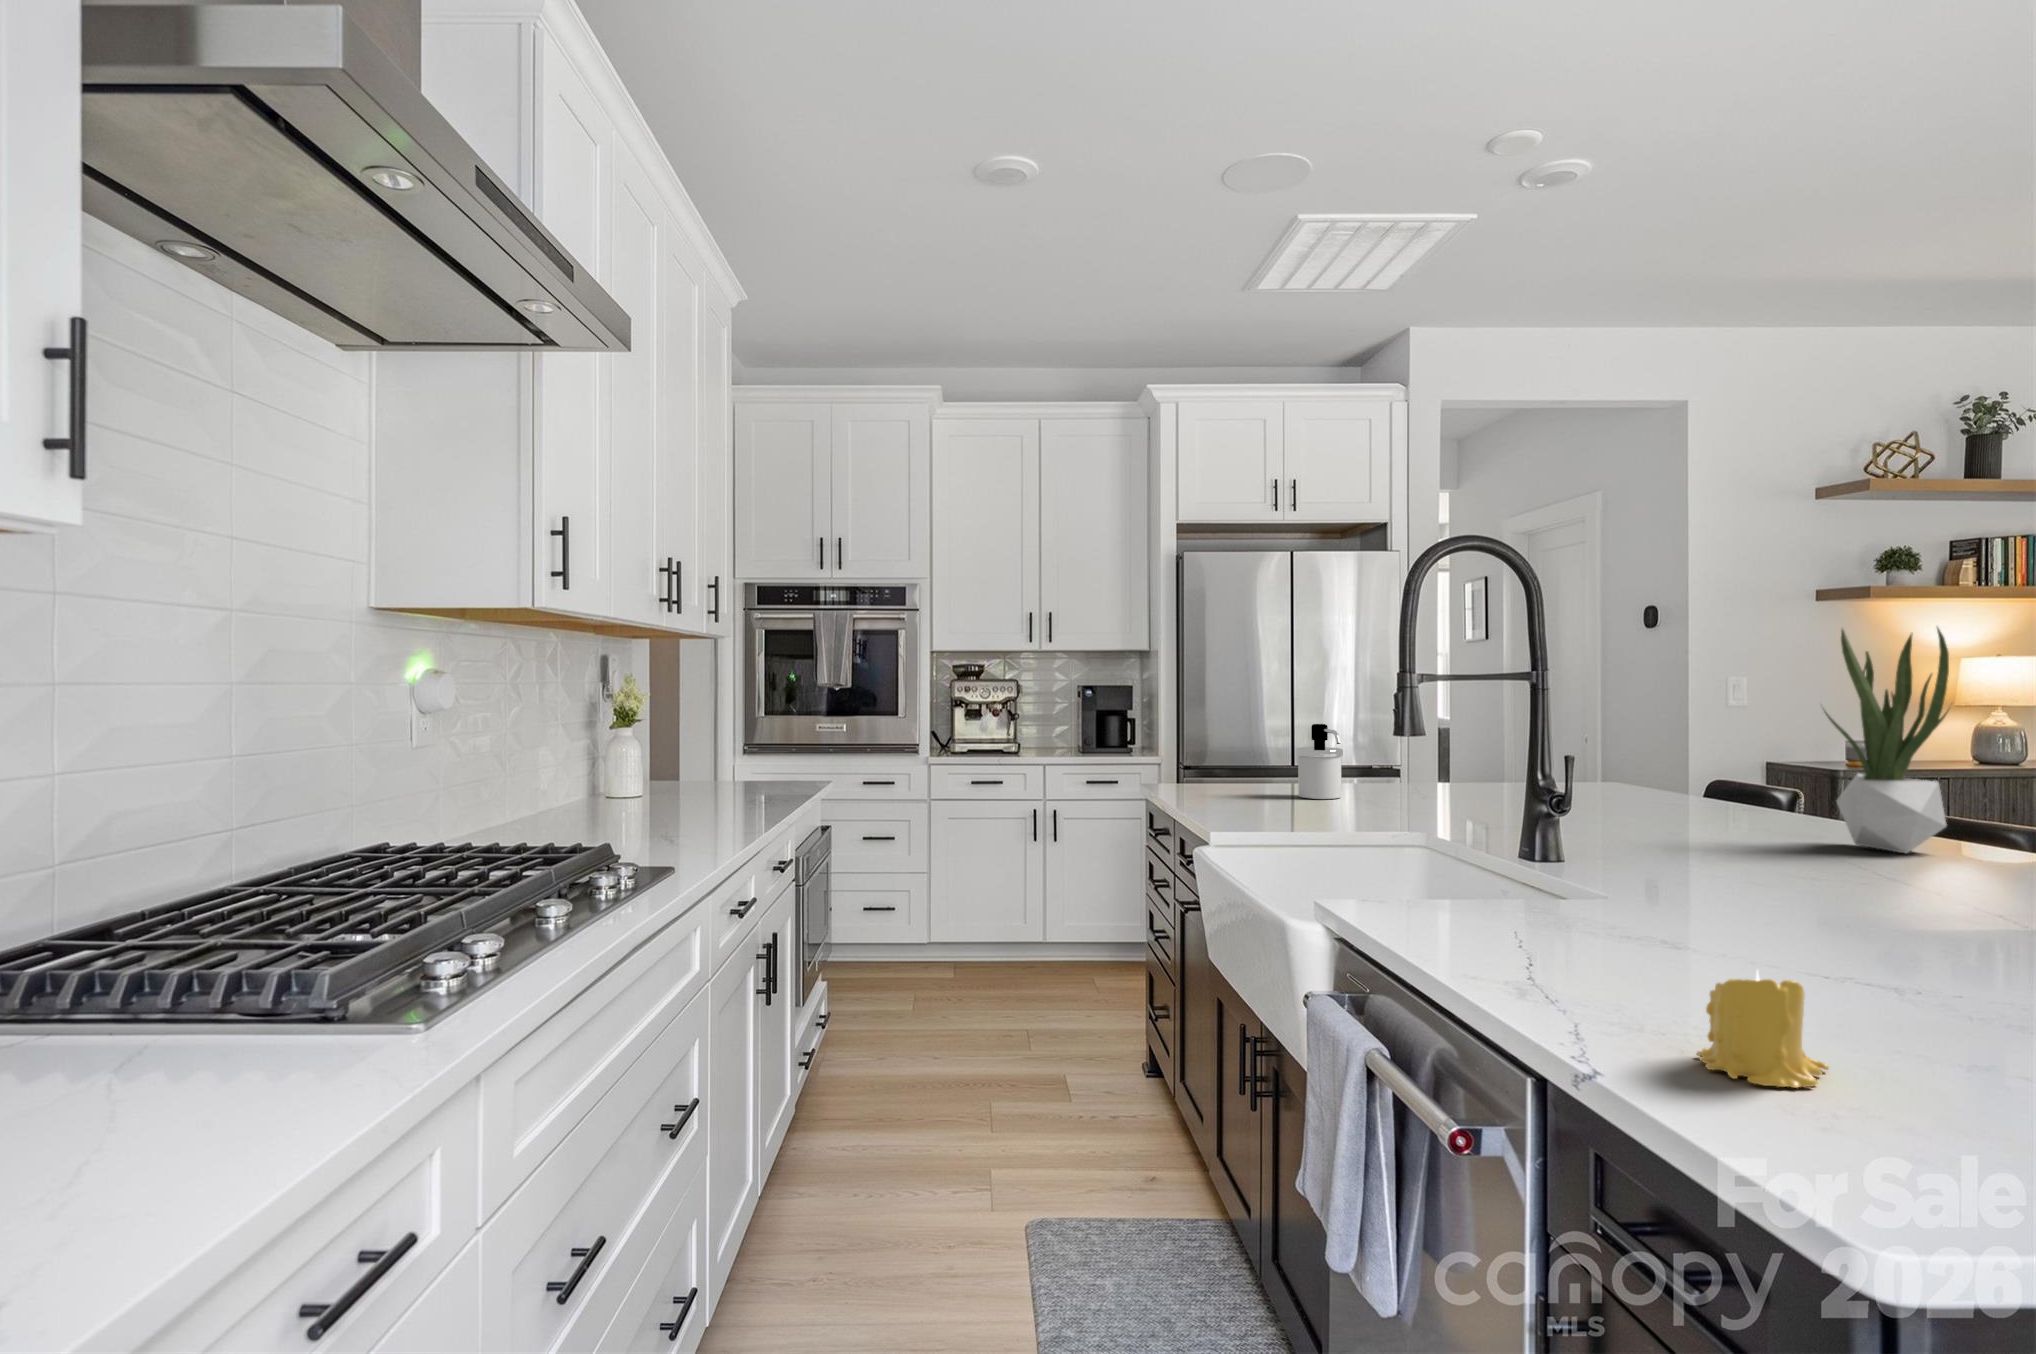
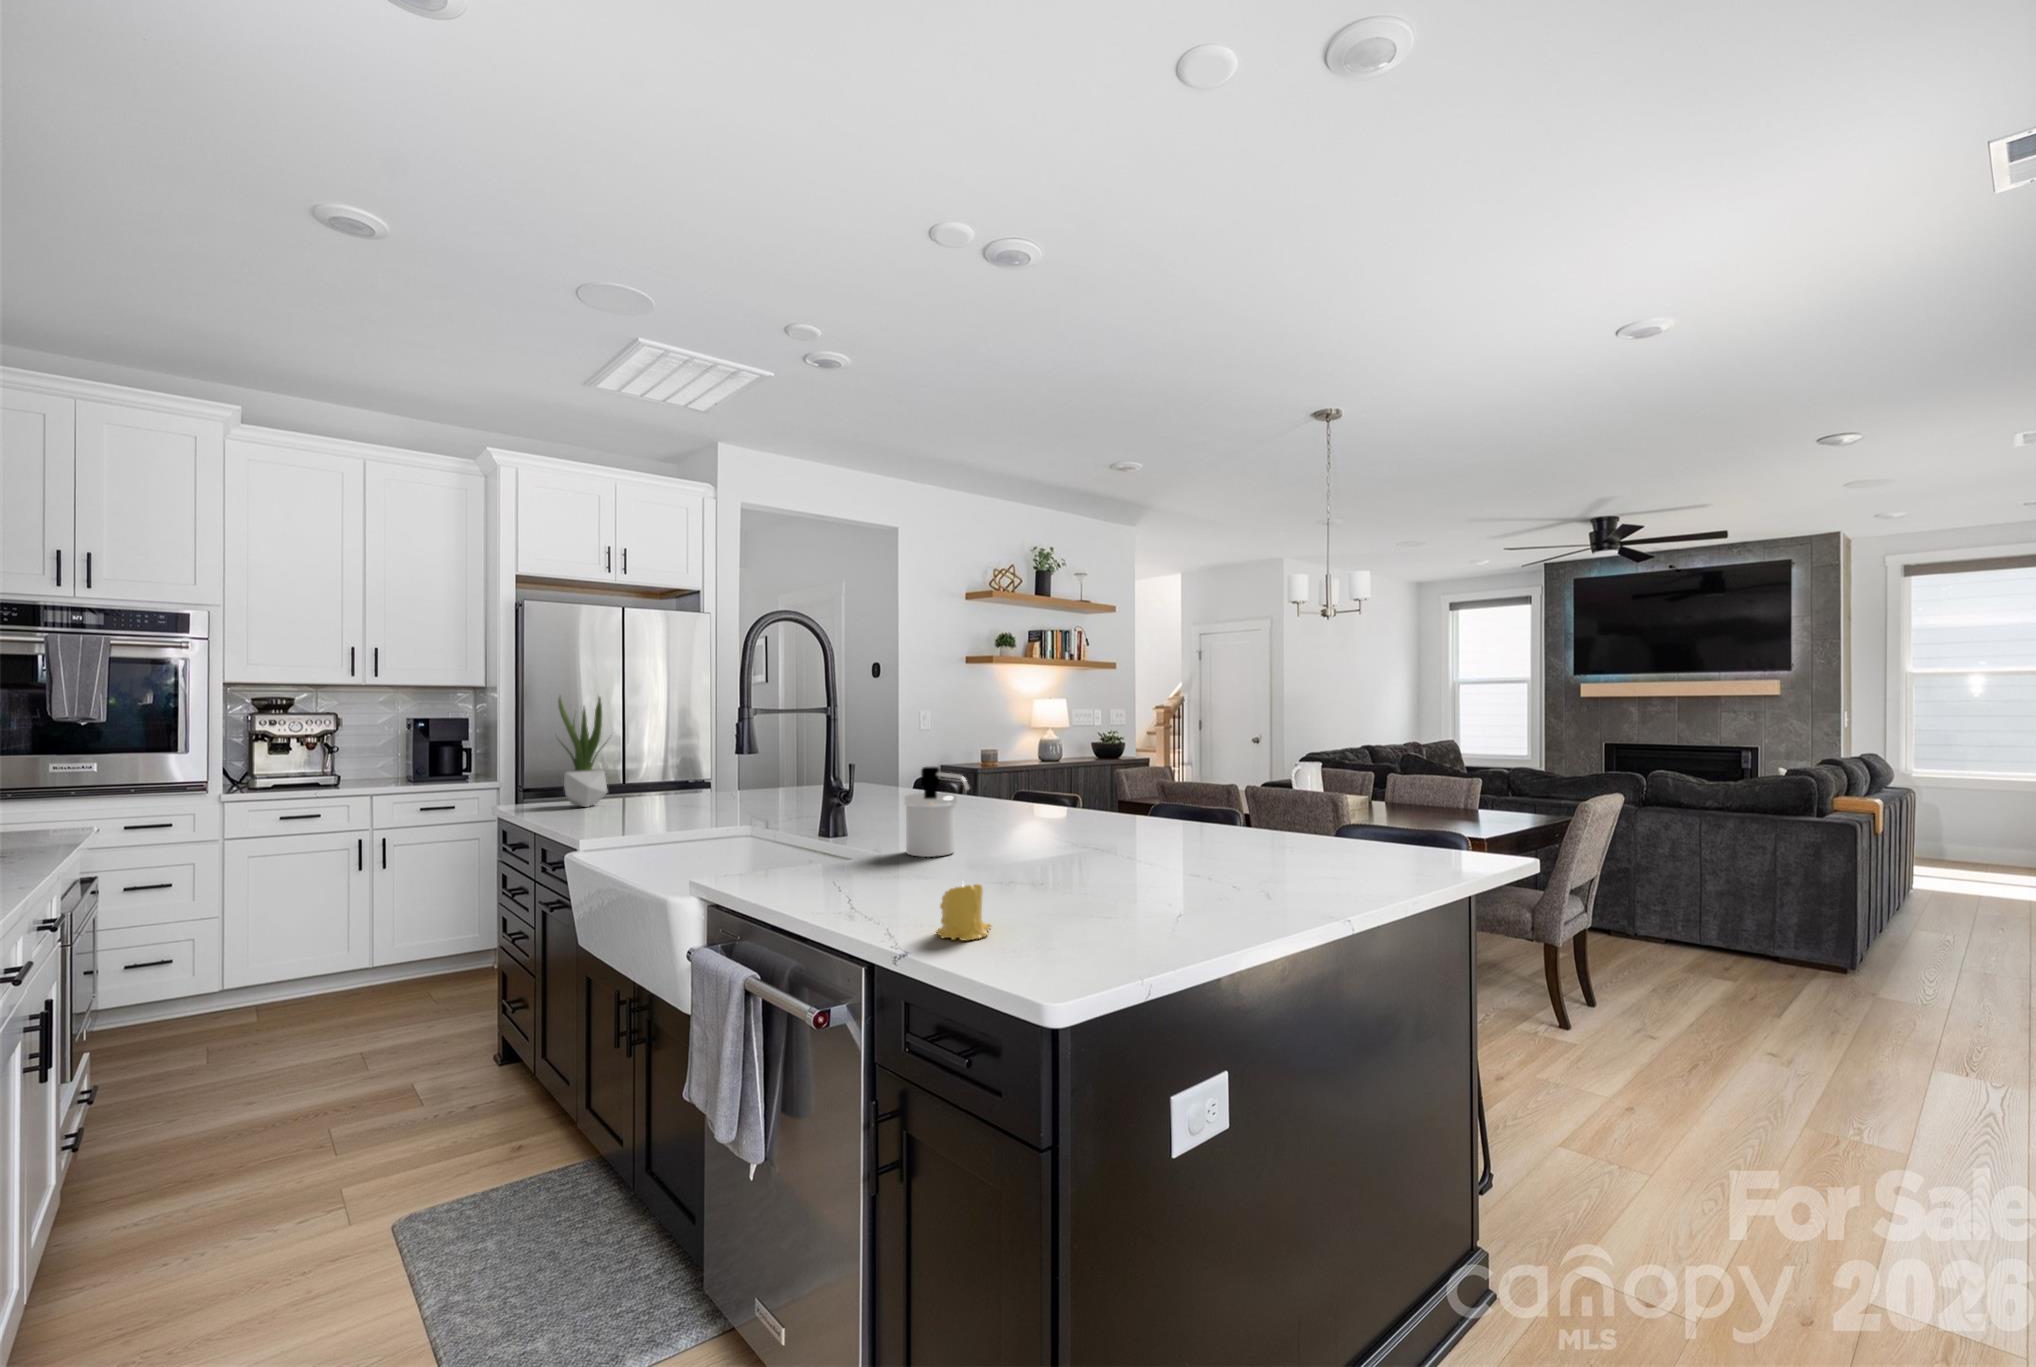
potted plant: present [1824,628,1949,853] -> present [556,697,607,807]
soap dispenser: present [1297,724,1343,799] -> present [904,767,970,857]

